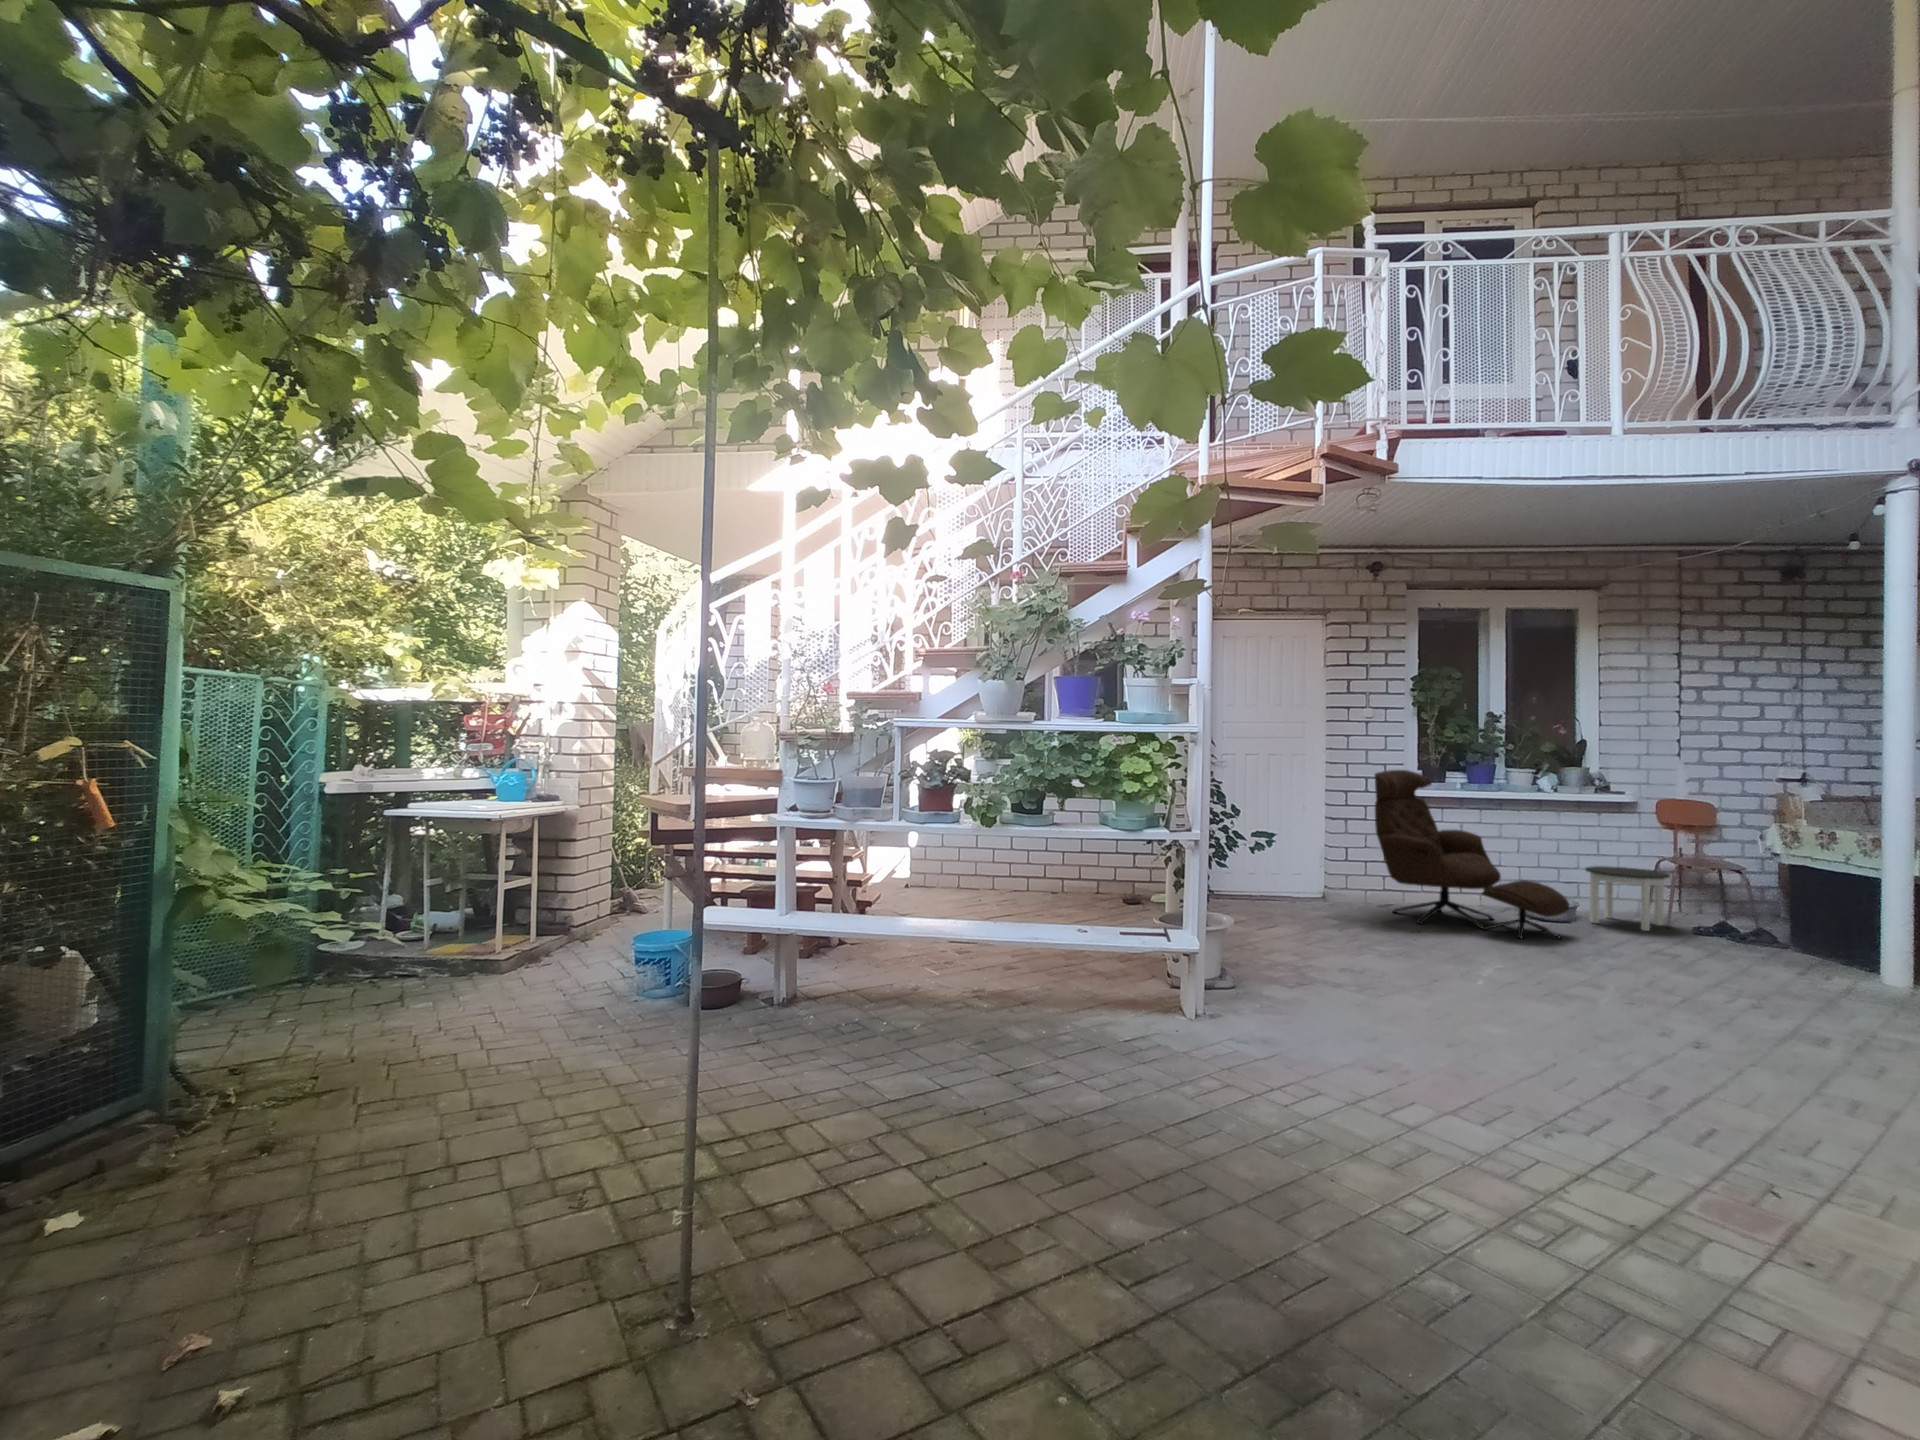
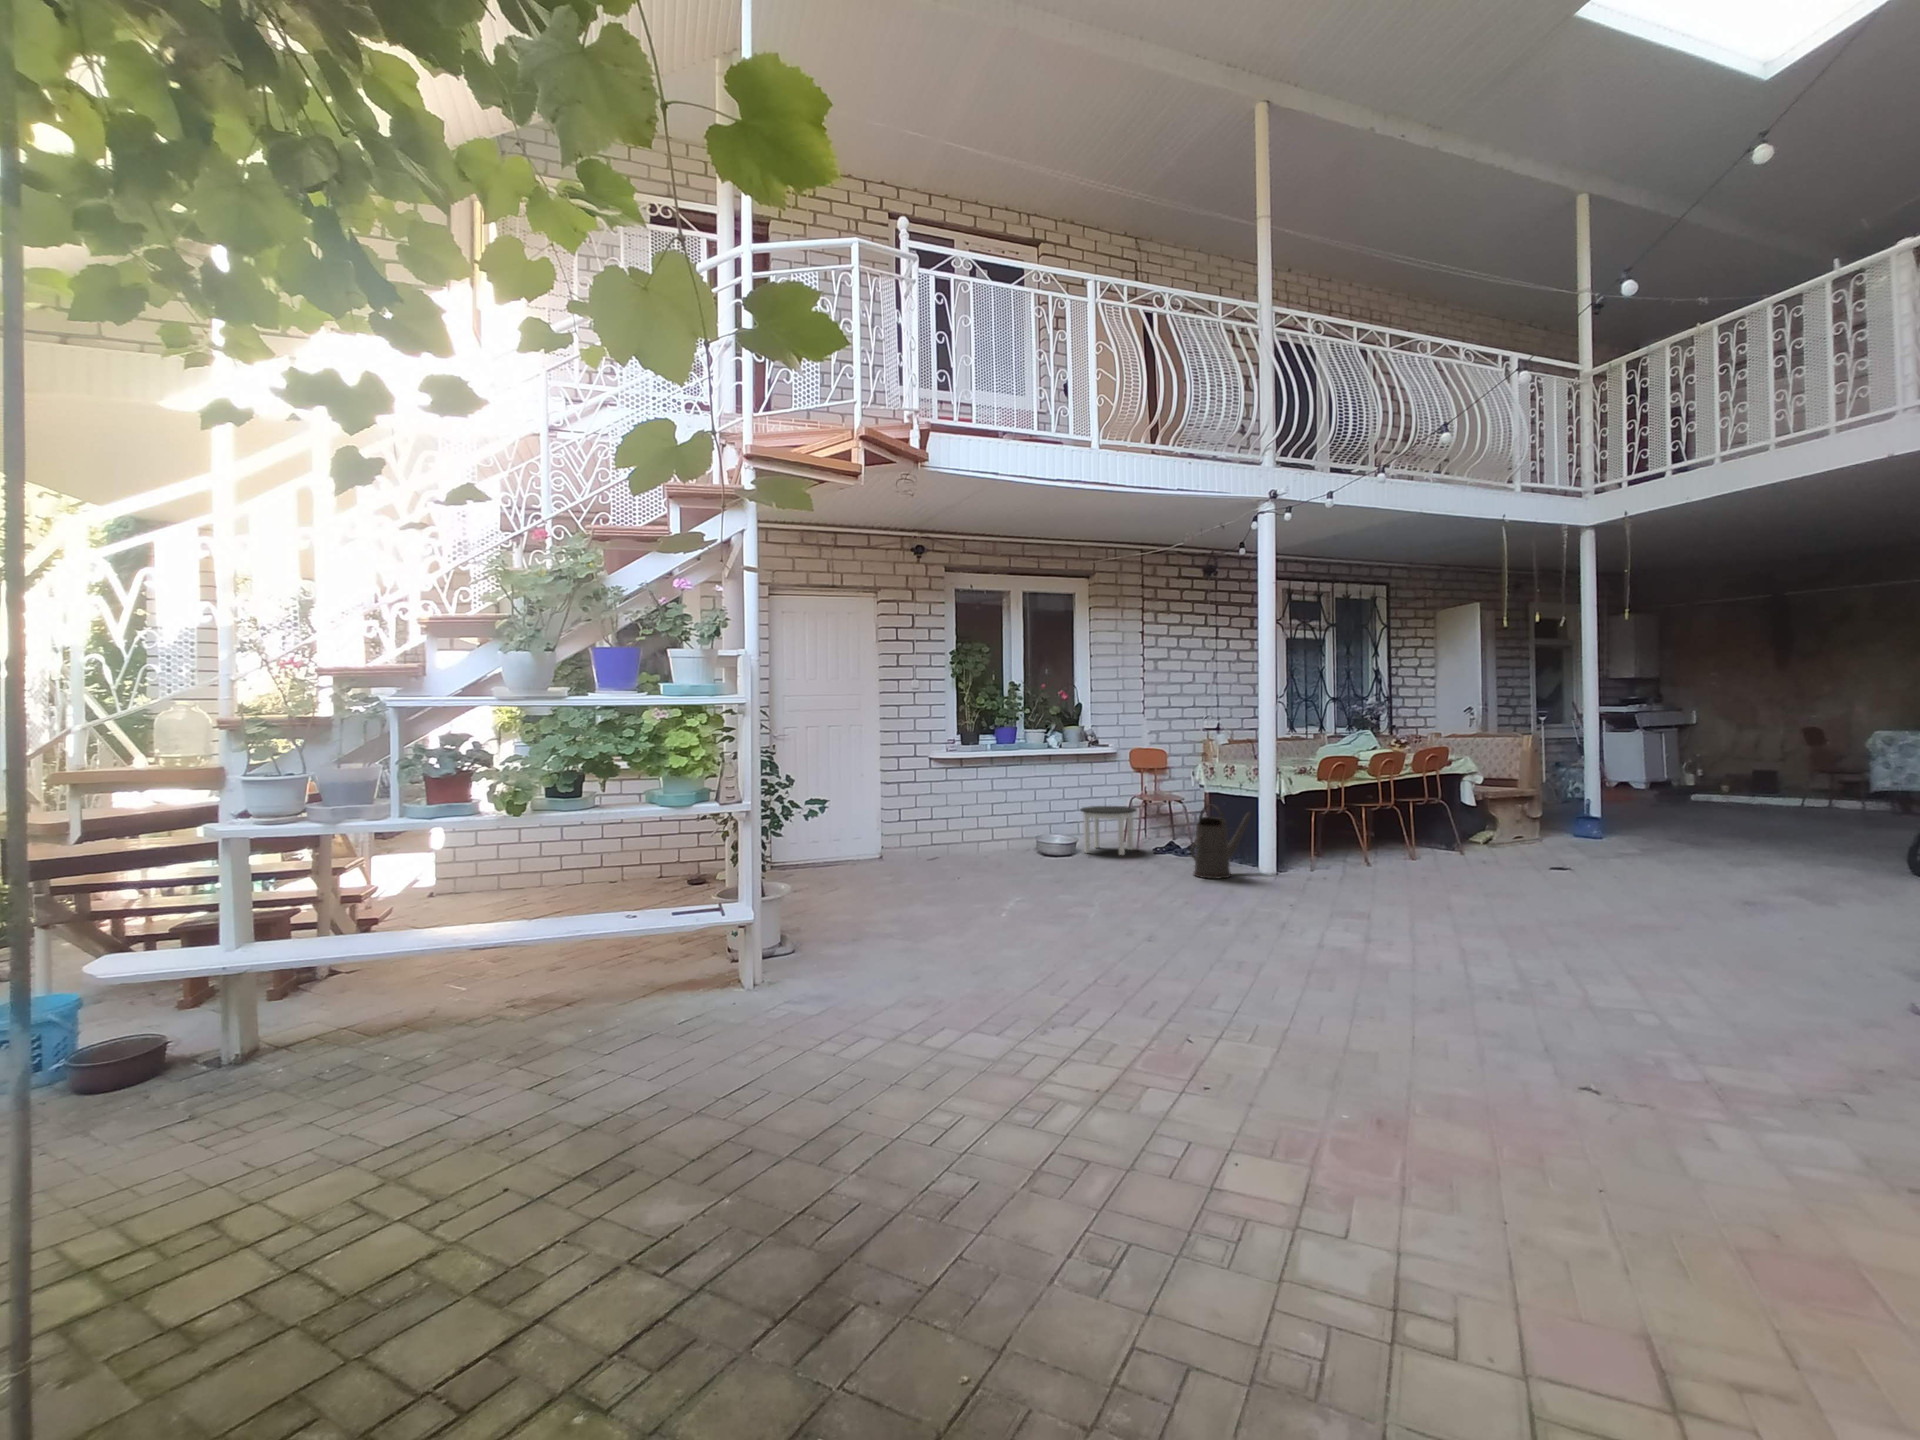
lounge chair: present [1375,770,1570,939] -> none [919,735,1070,873]
watering can: none [1752,878,1858,977] -> present [1190,805,1251,879]

